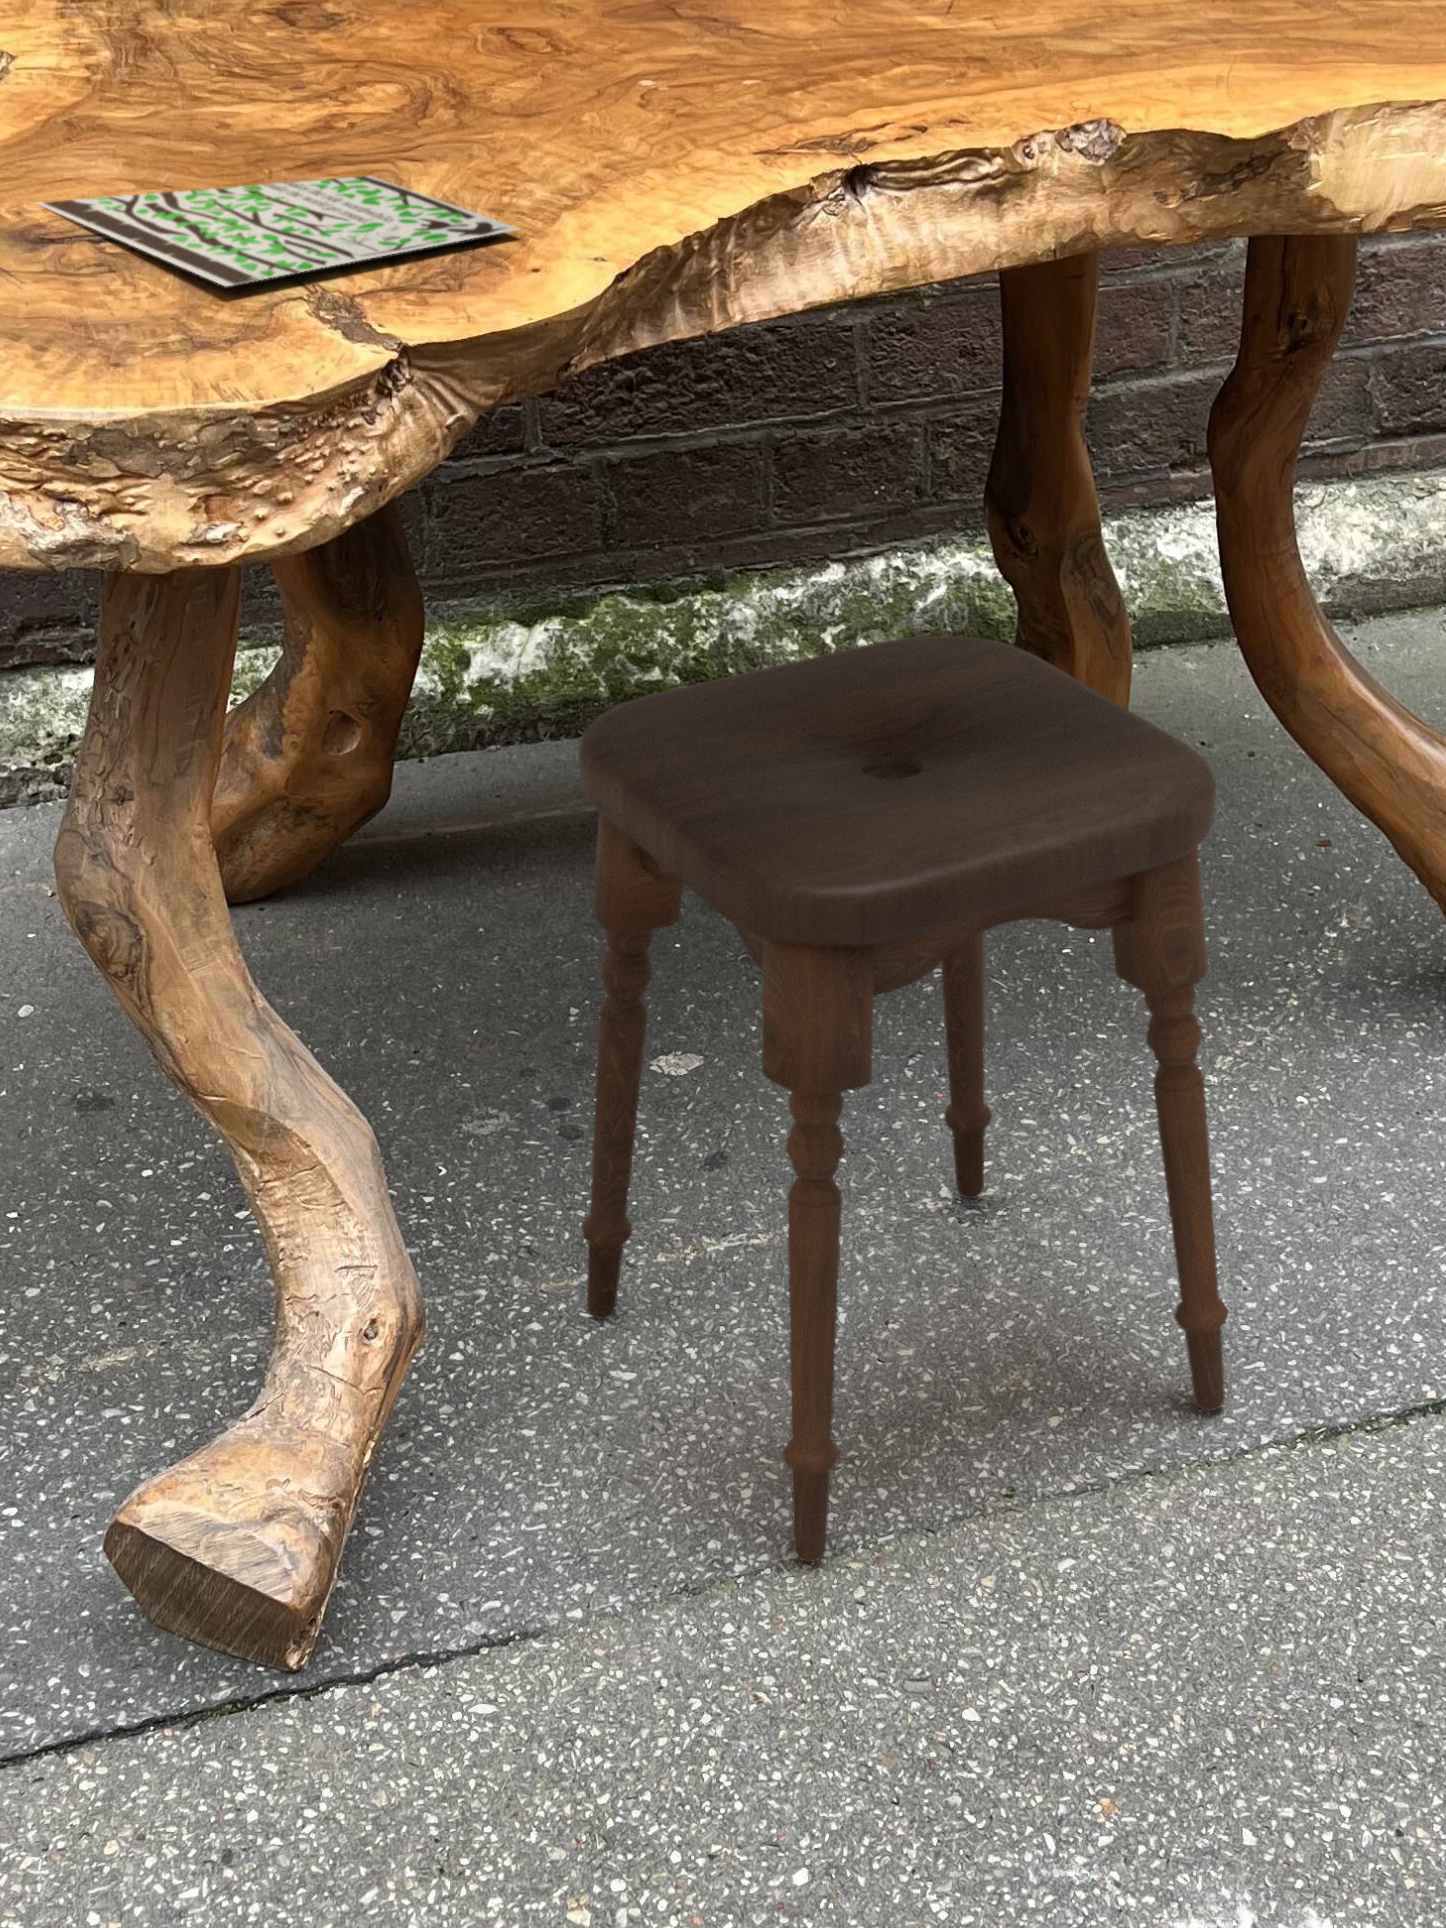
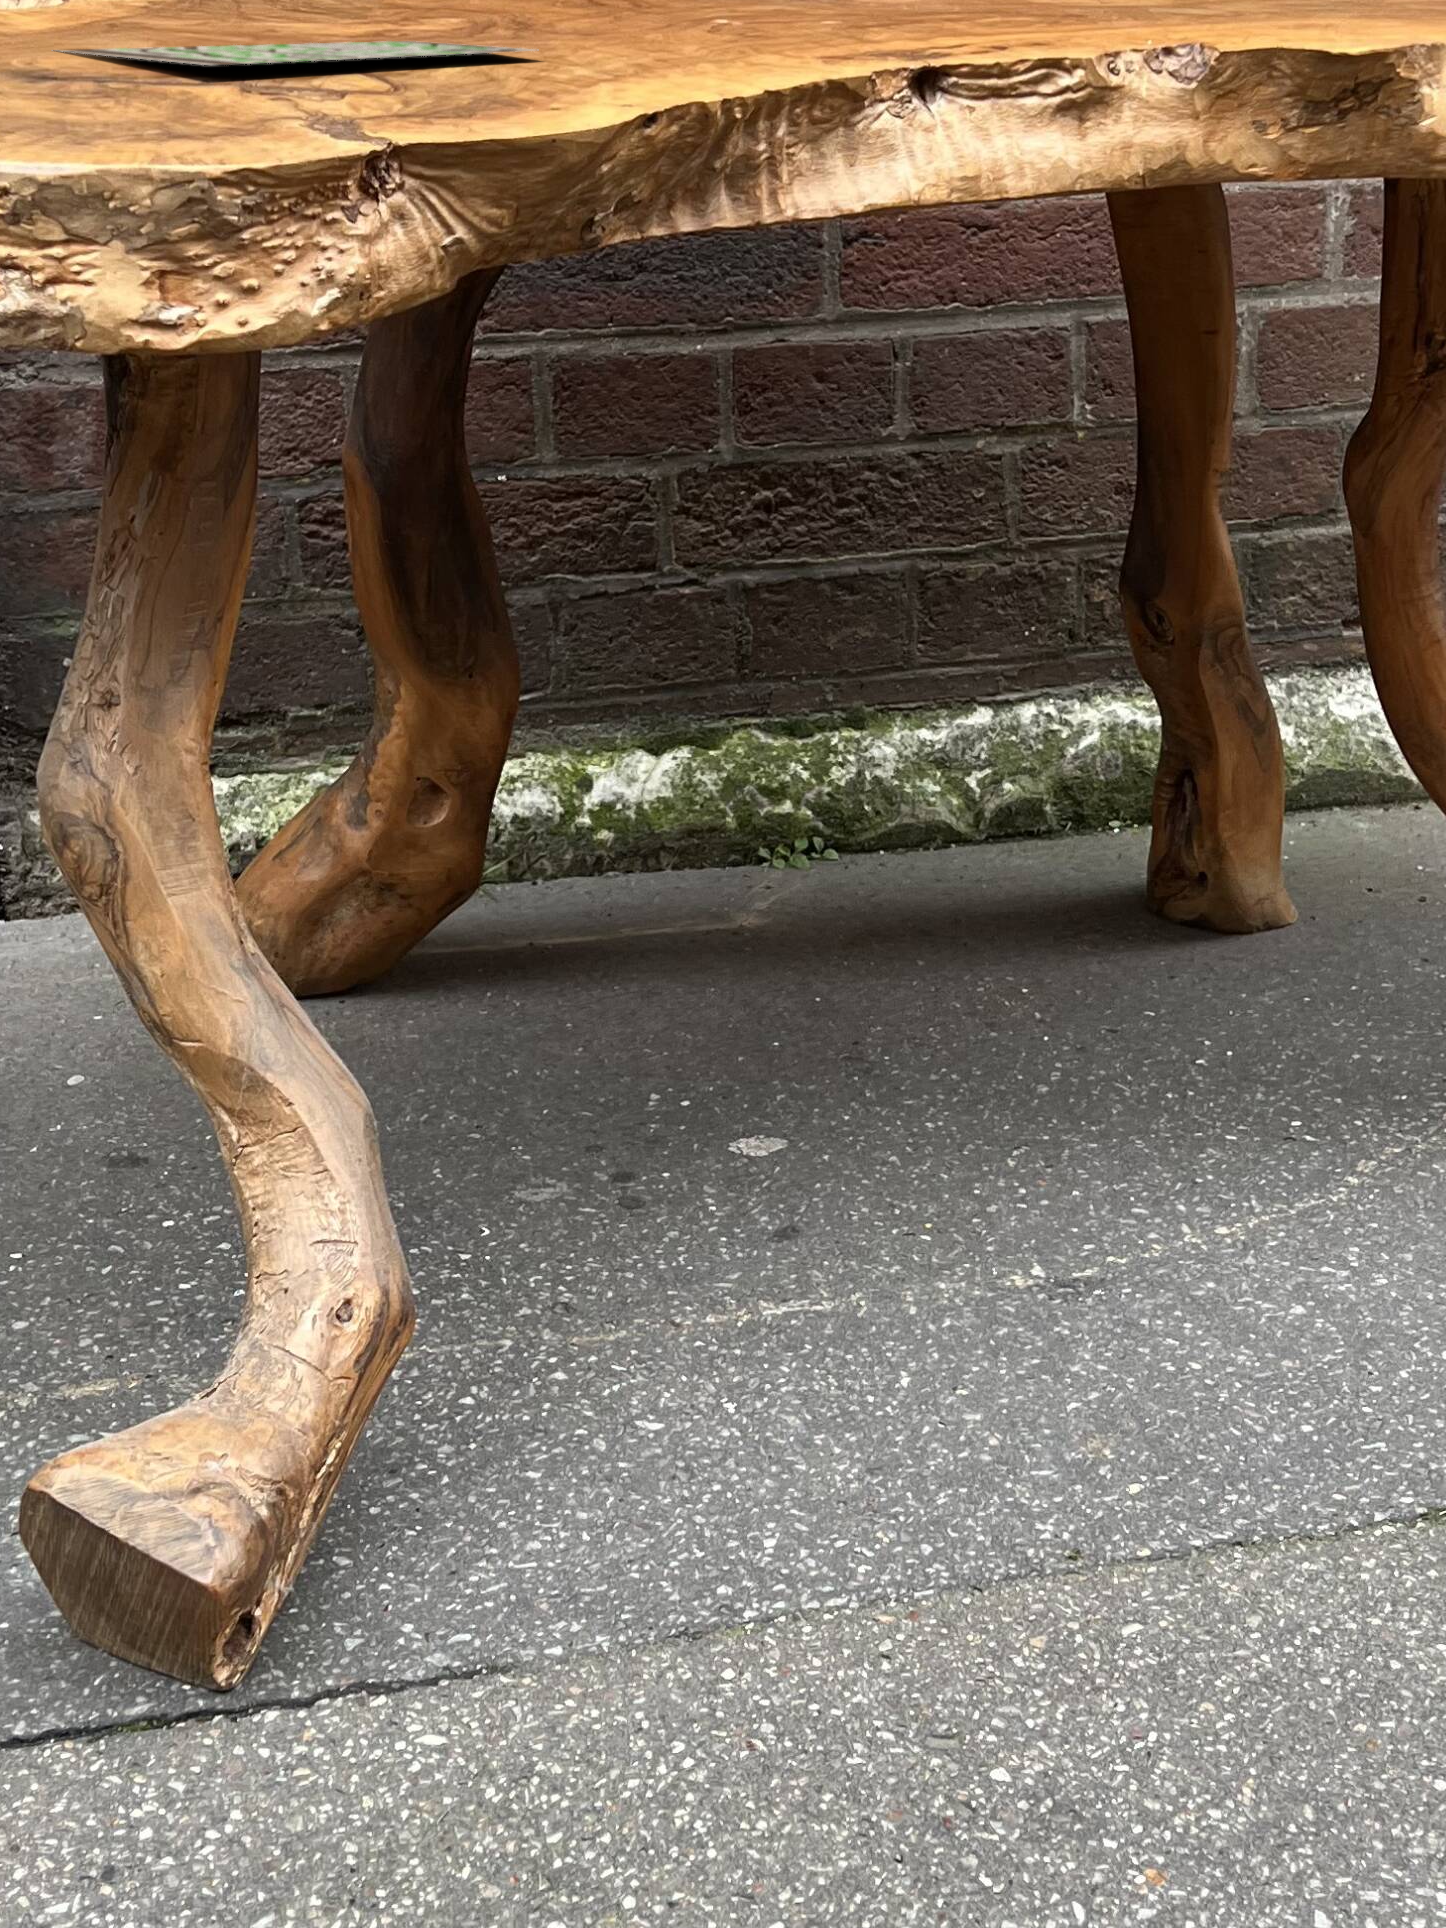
stool: present [579,636,1229,1562] -> none [615,612,1338,1614]

